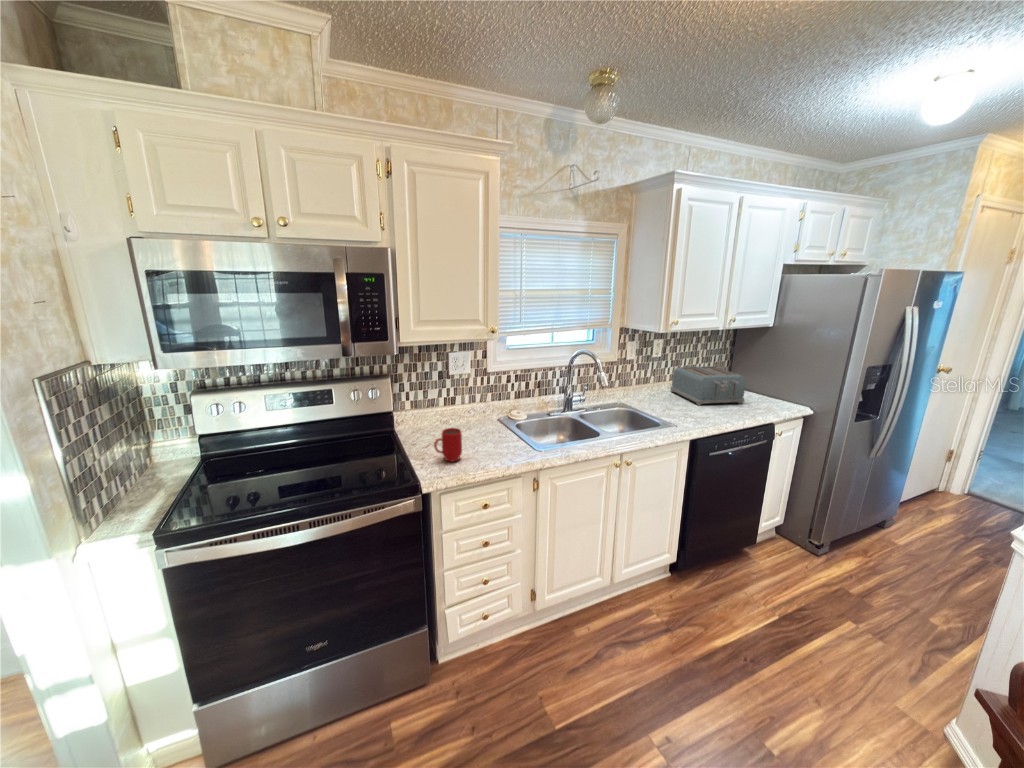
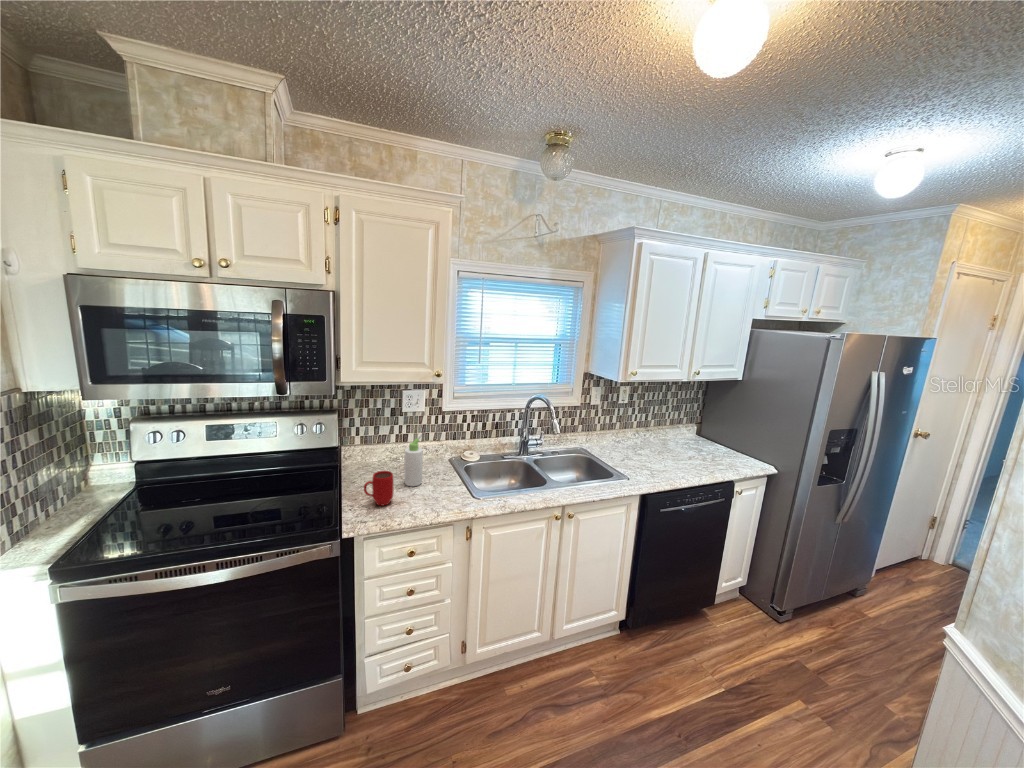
toaster: present [670,366,745,405] -> none [636,415,708,458]
bottle: none [464,392,482,444] -> present [404,434,423,486]

